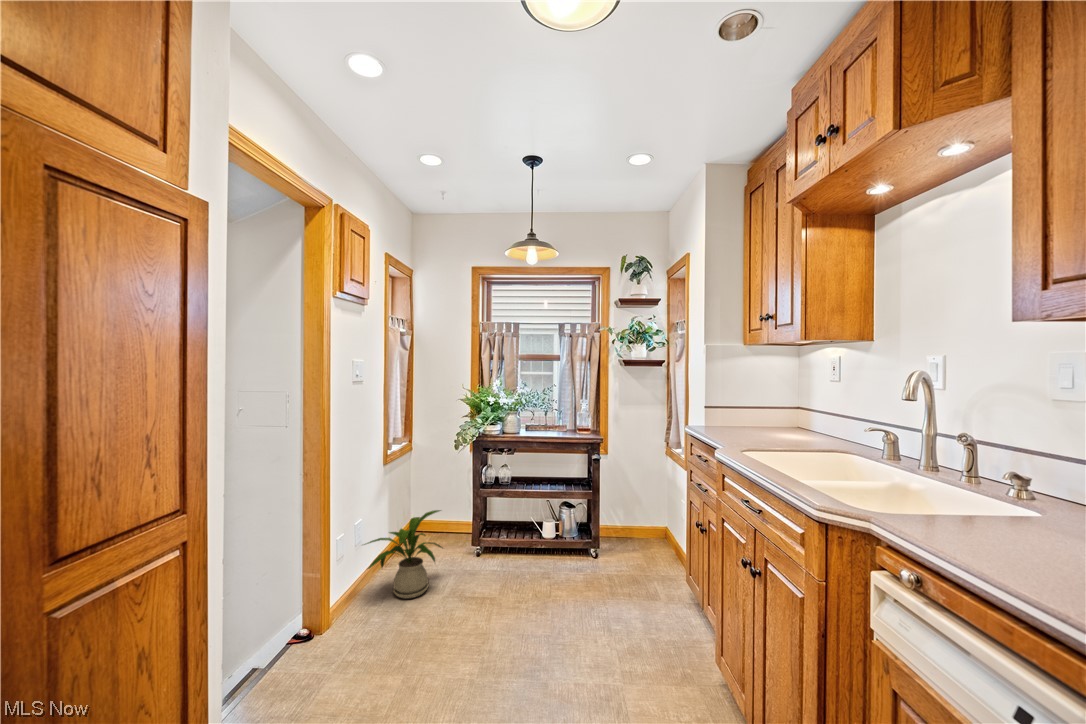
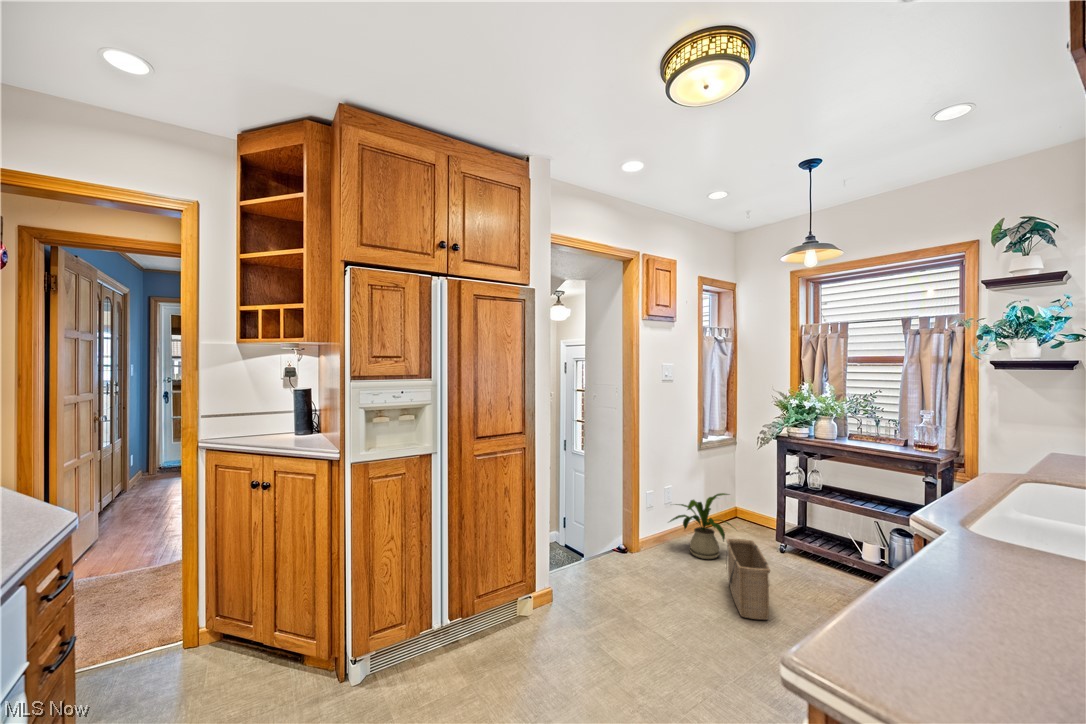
basket: none [459,557,530,653] -> present [727,539,770,620]

